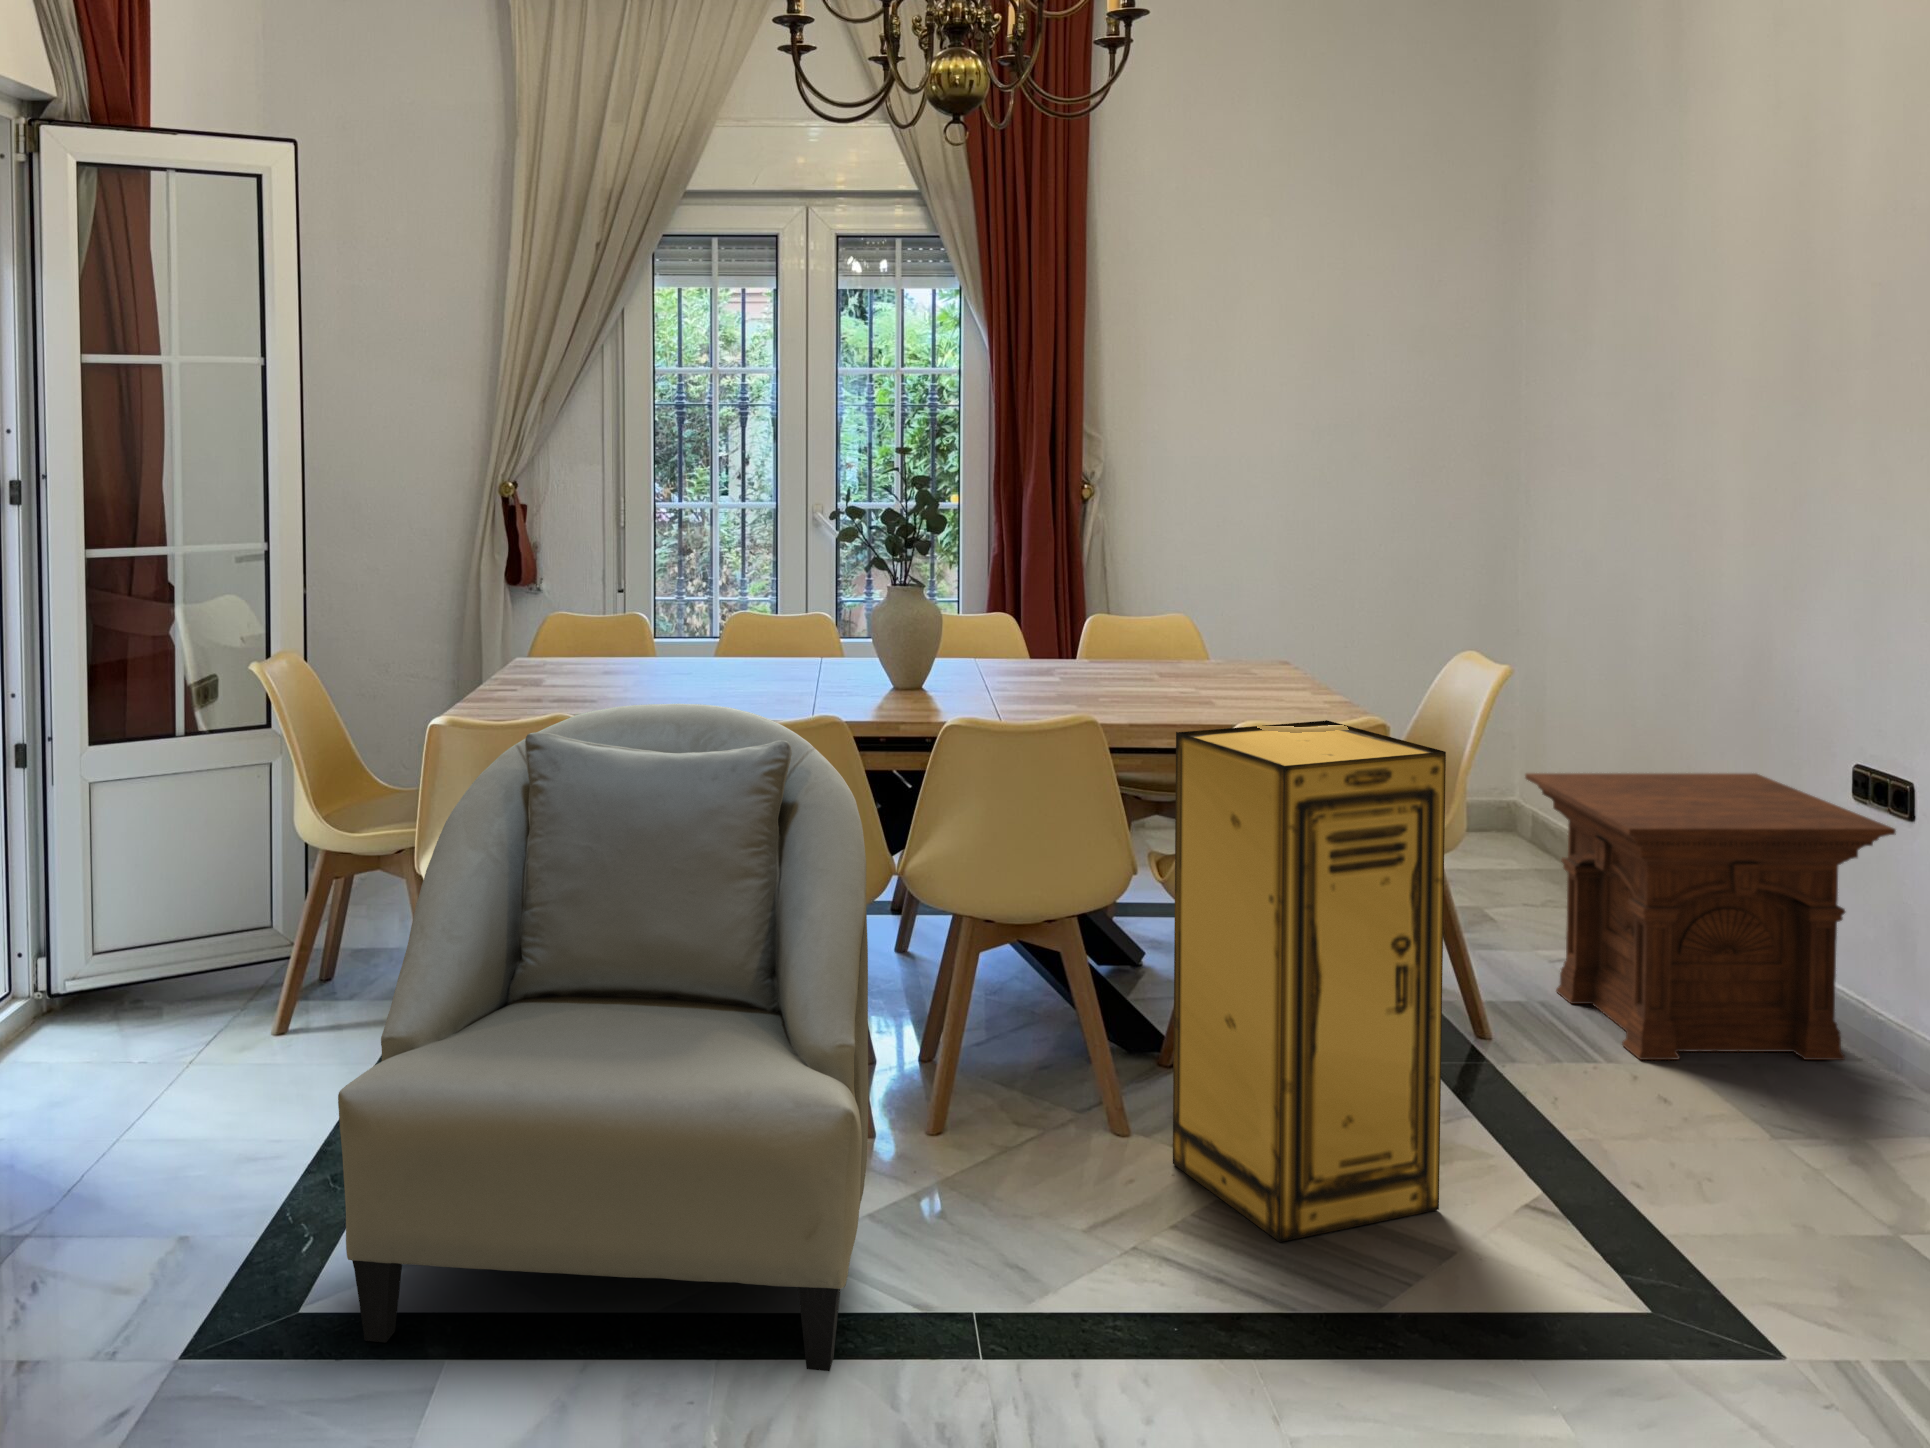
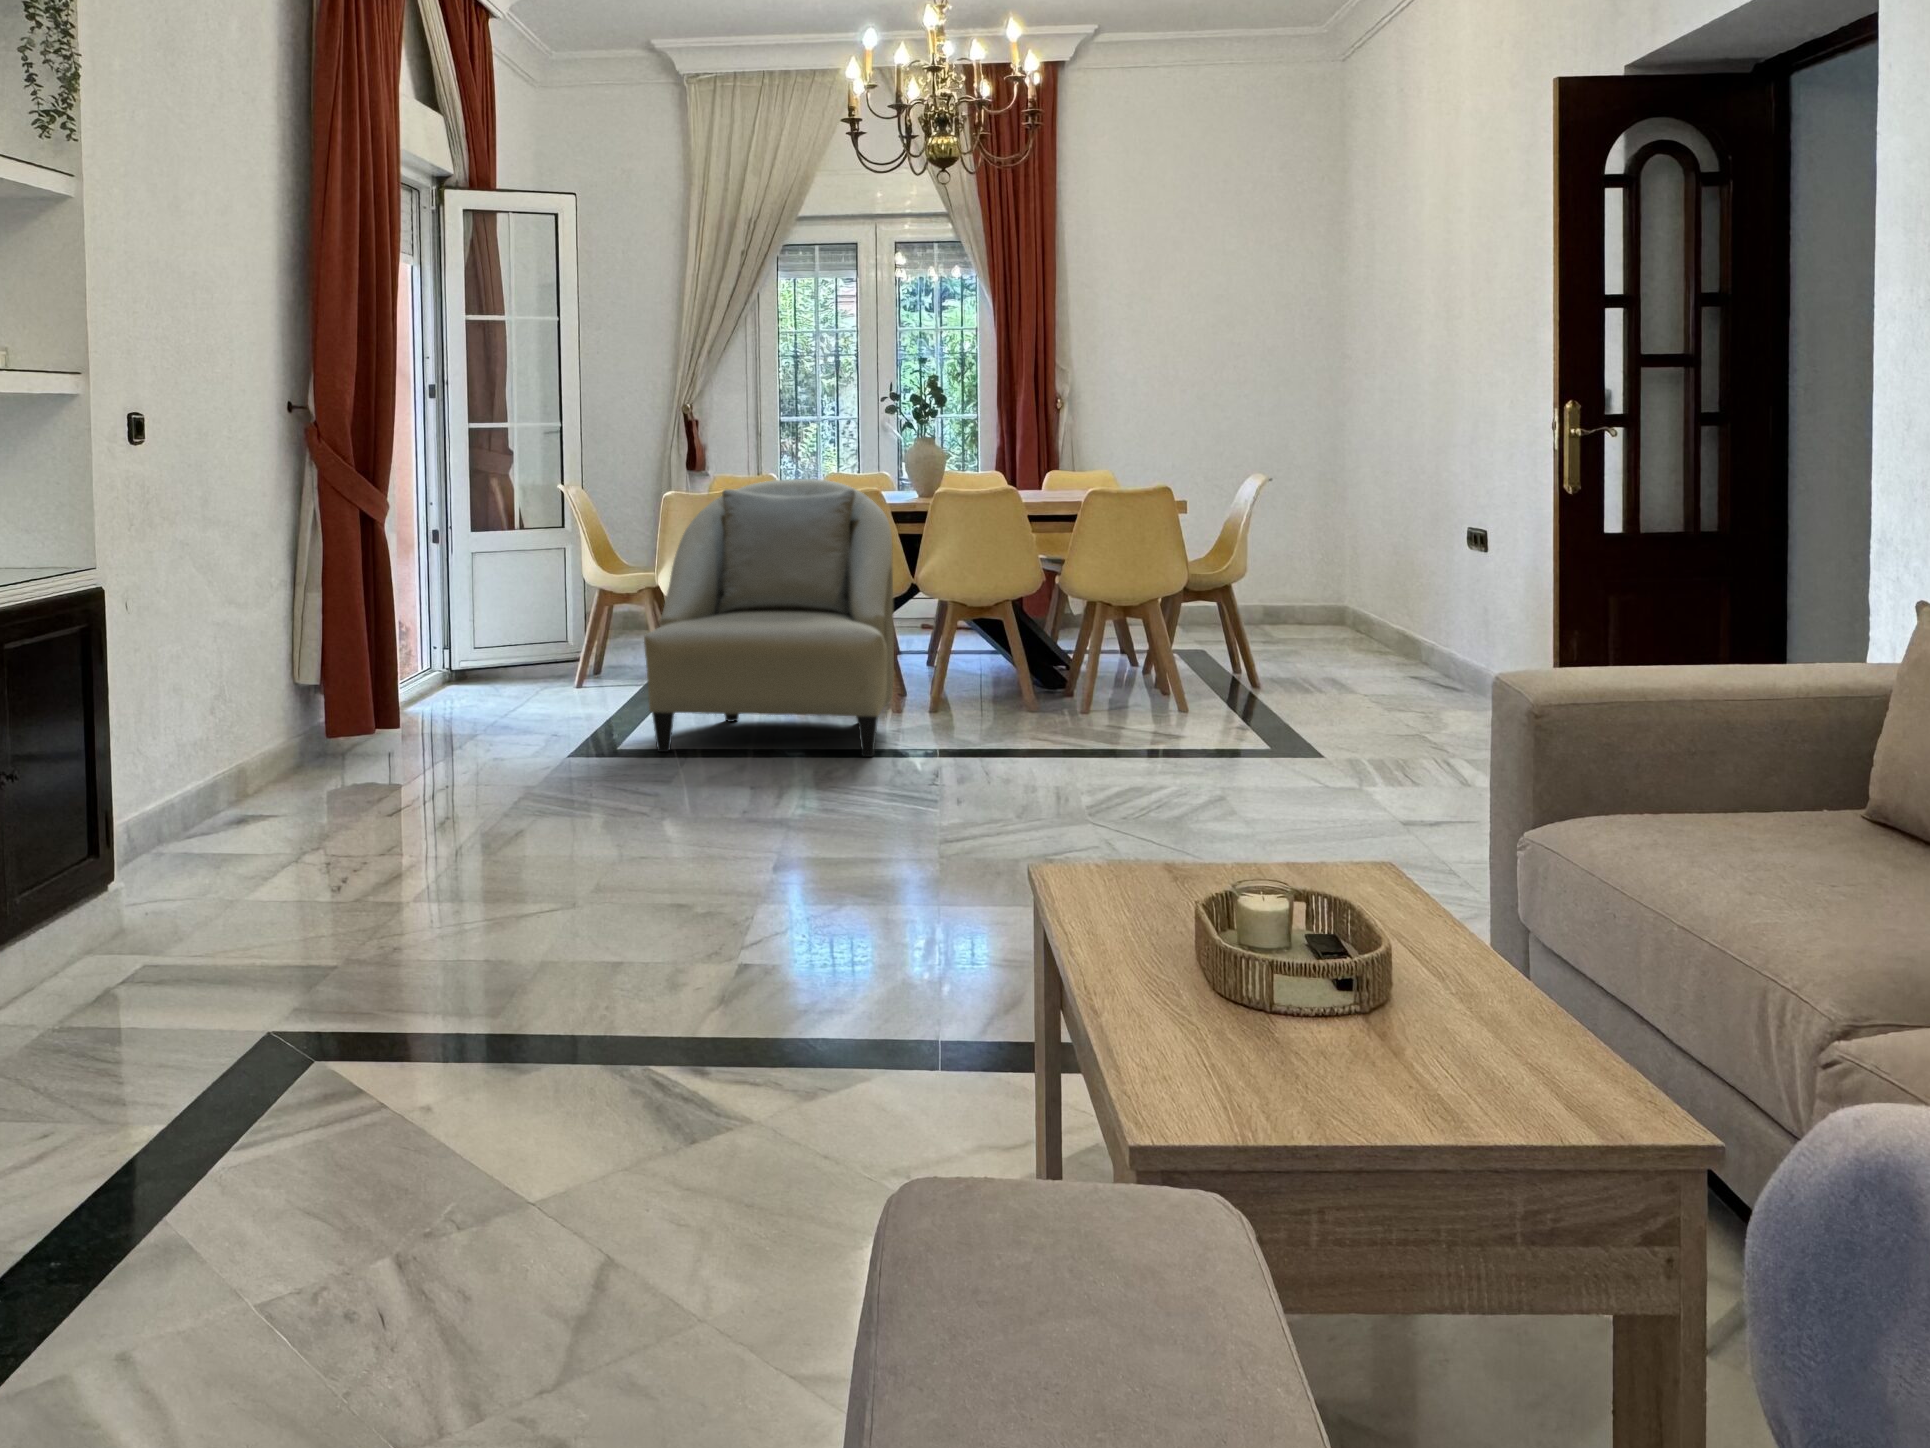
storage cabinet: present [1173,720,1446,1242] -> none [1056,487,1188,732]
side table: present [1525,773,1896,1060] -> none [1292,545,1476,690]

